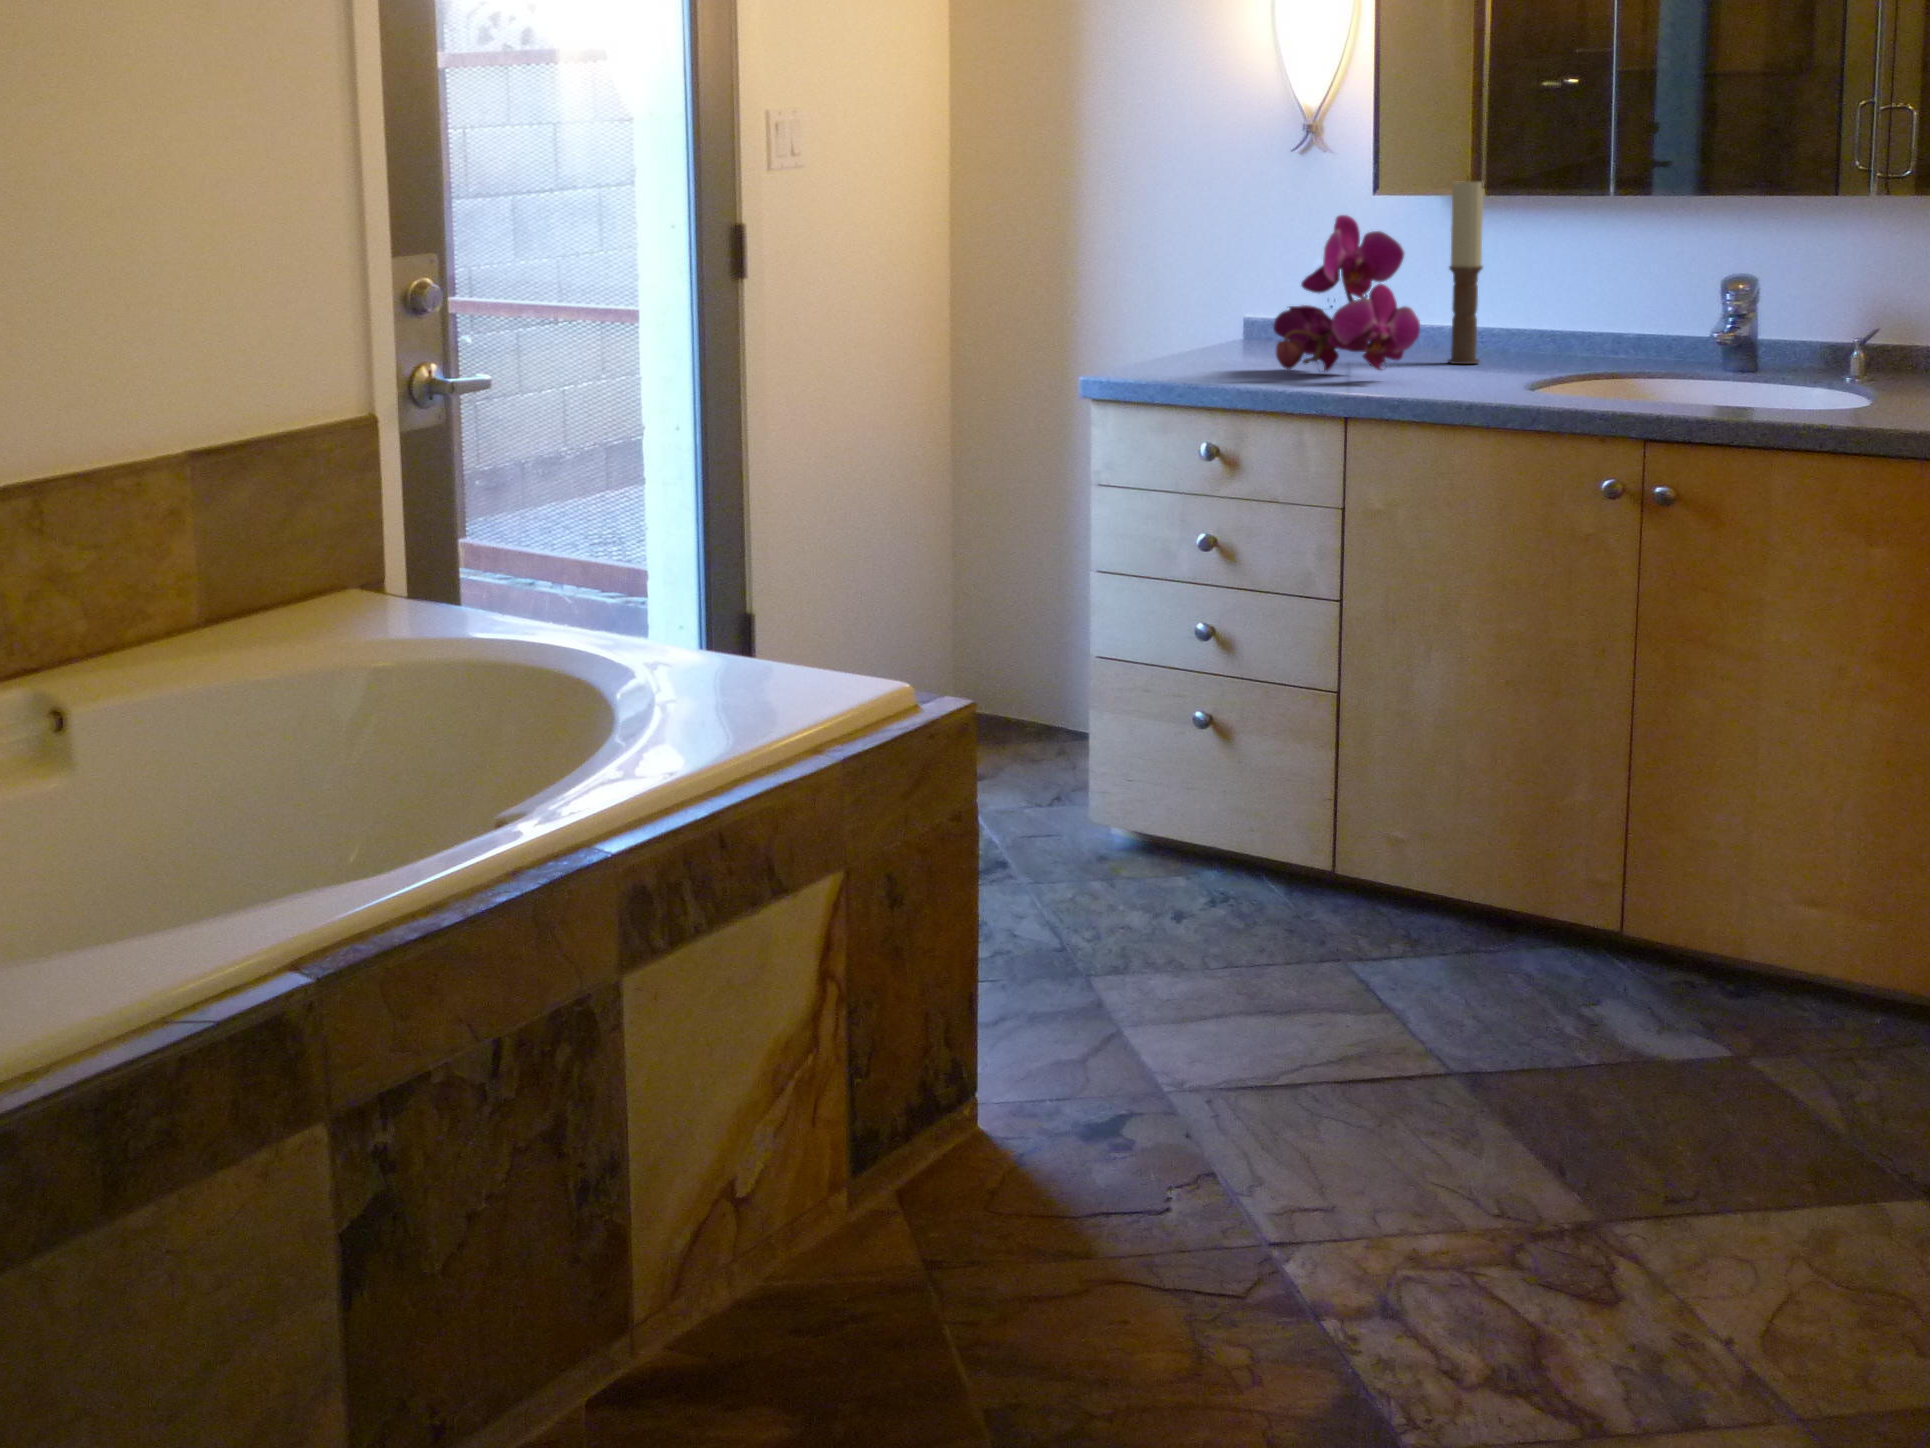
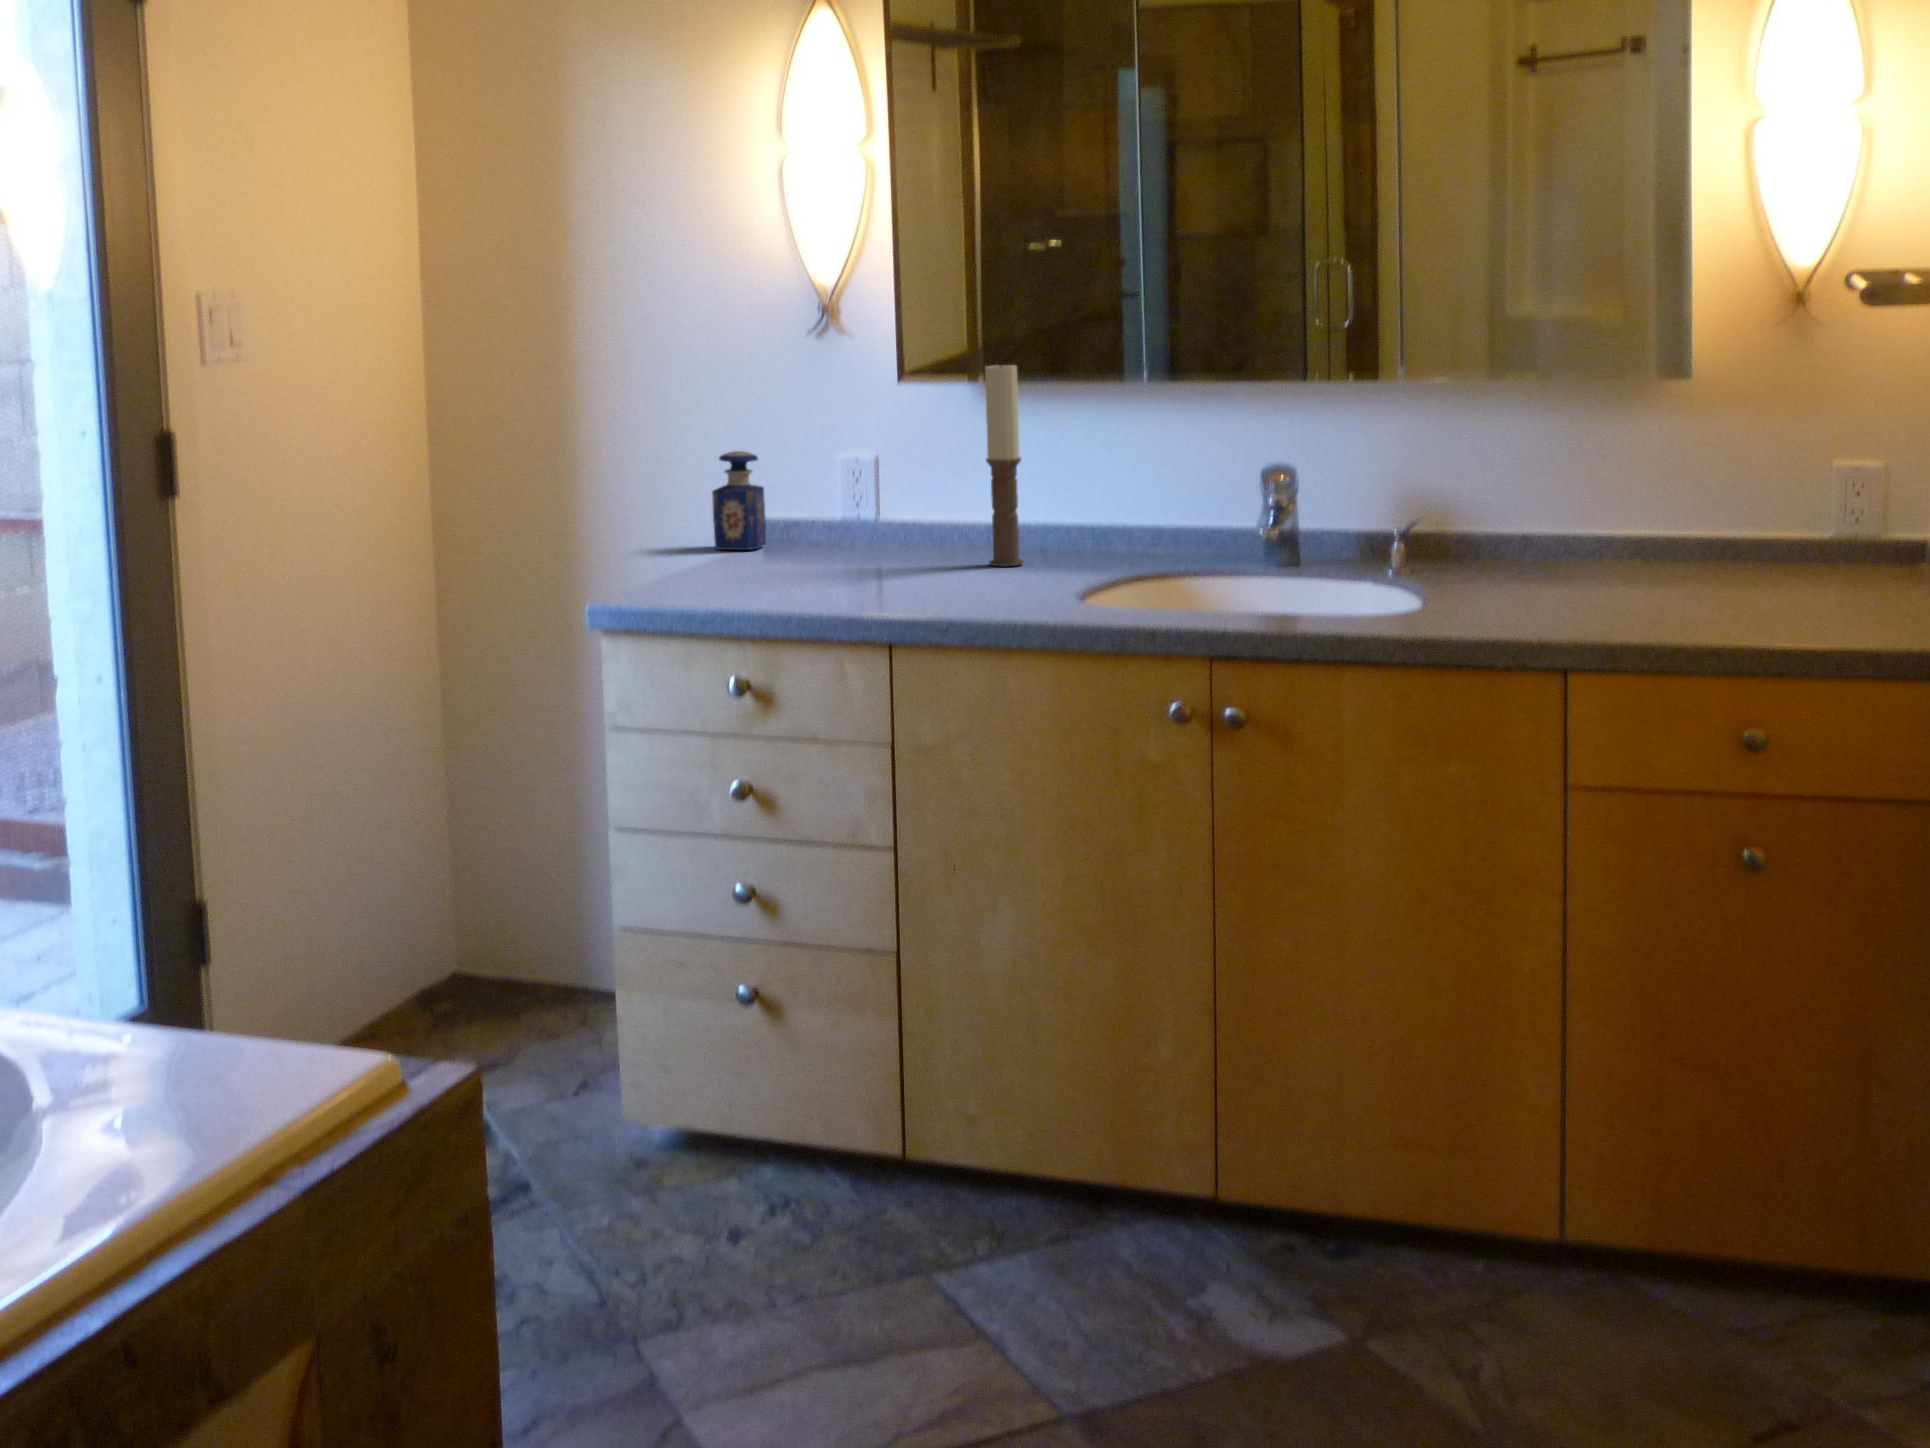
flower: present [1273,215,1420,372] -> none [803,409,963,588]
perfume bottle: none [1195,260,1243,346] -> present [712,451,766,550]

